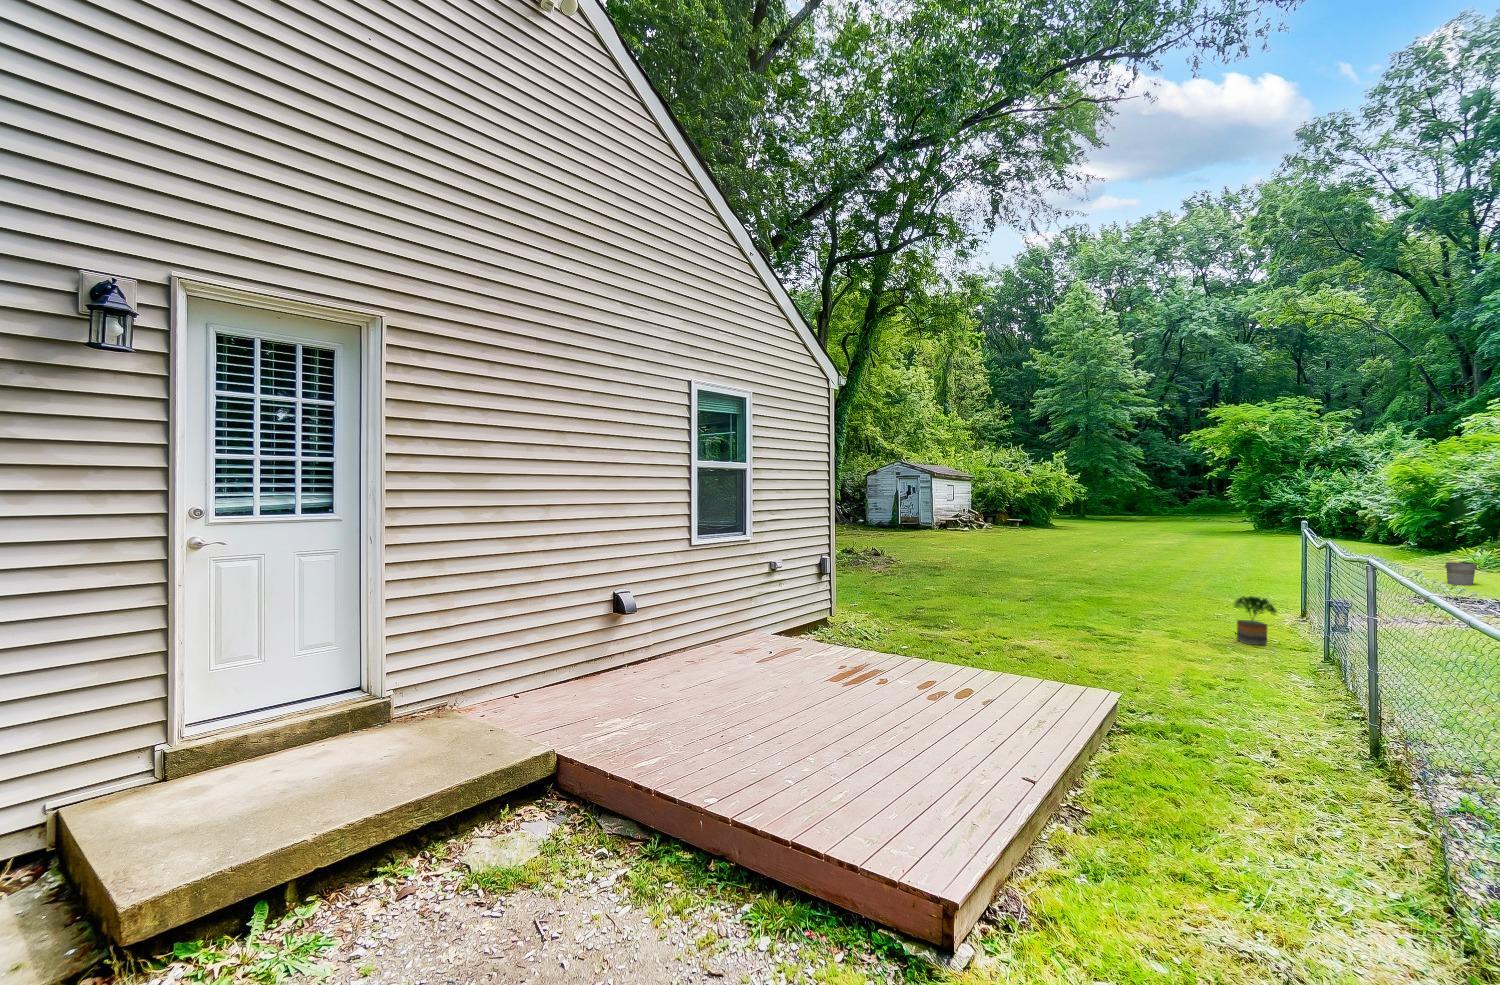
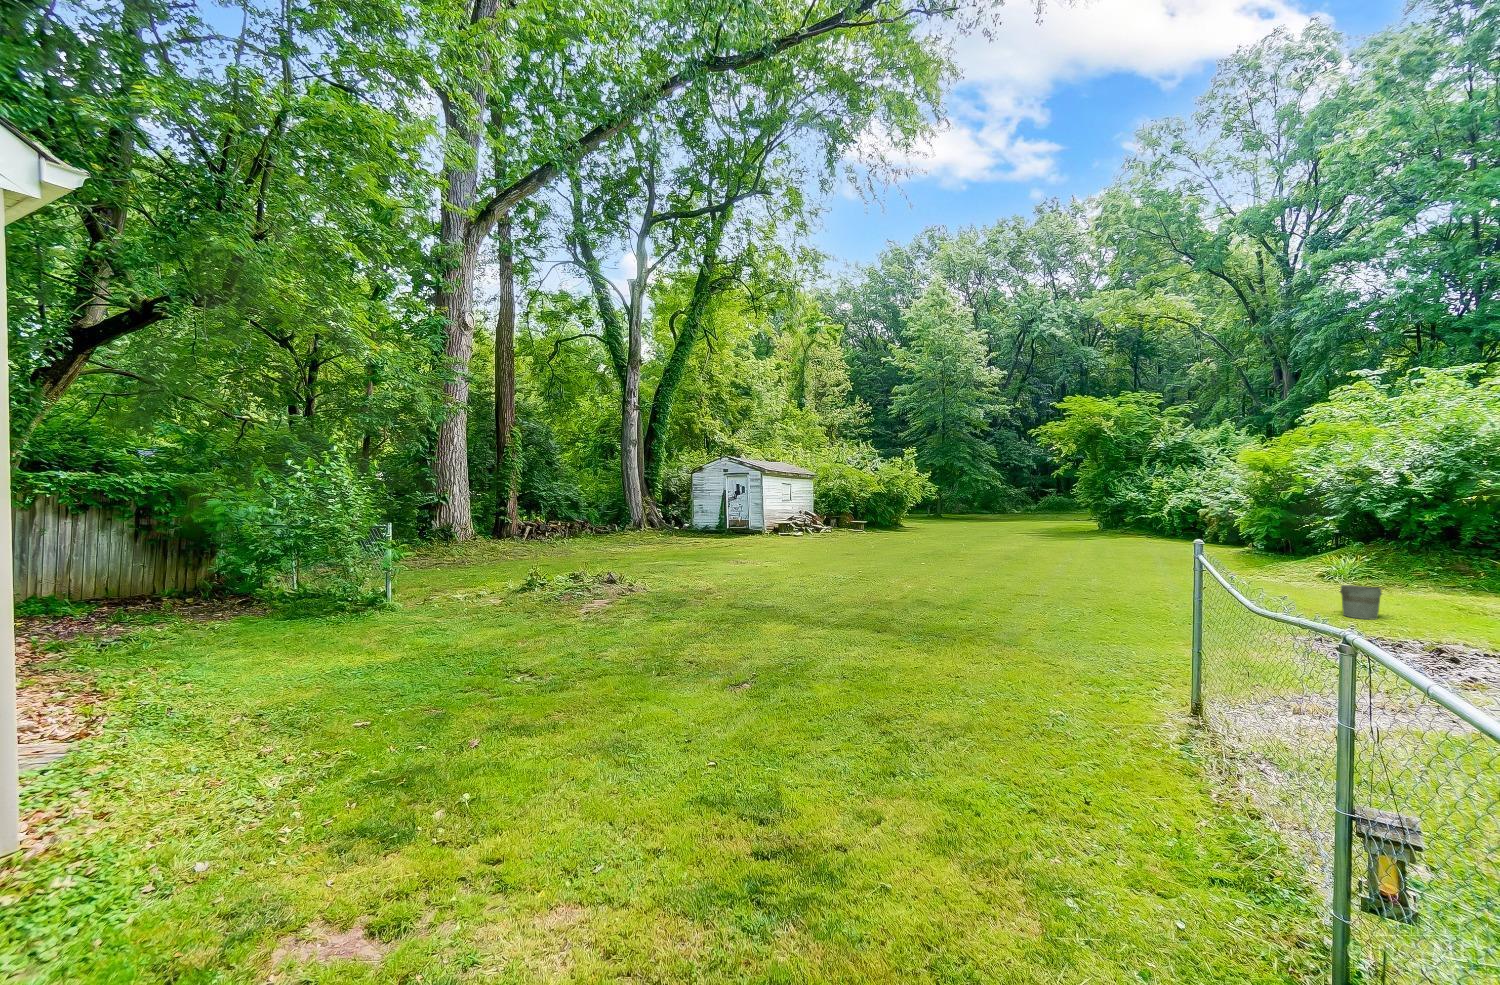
potted tree: present [1235,596,1277,645] -> none [1036,724,1137,857]

